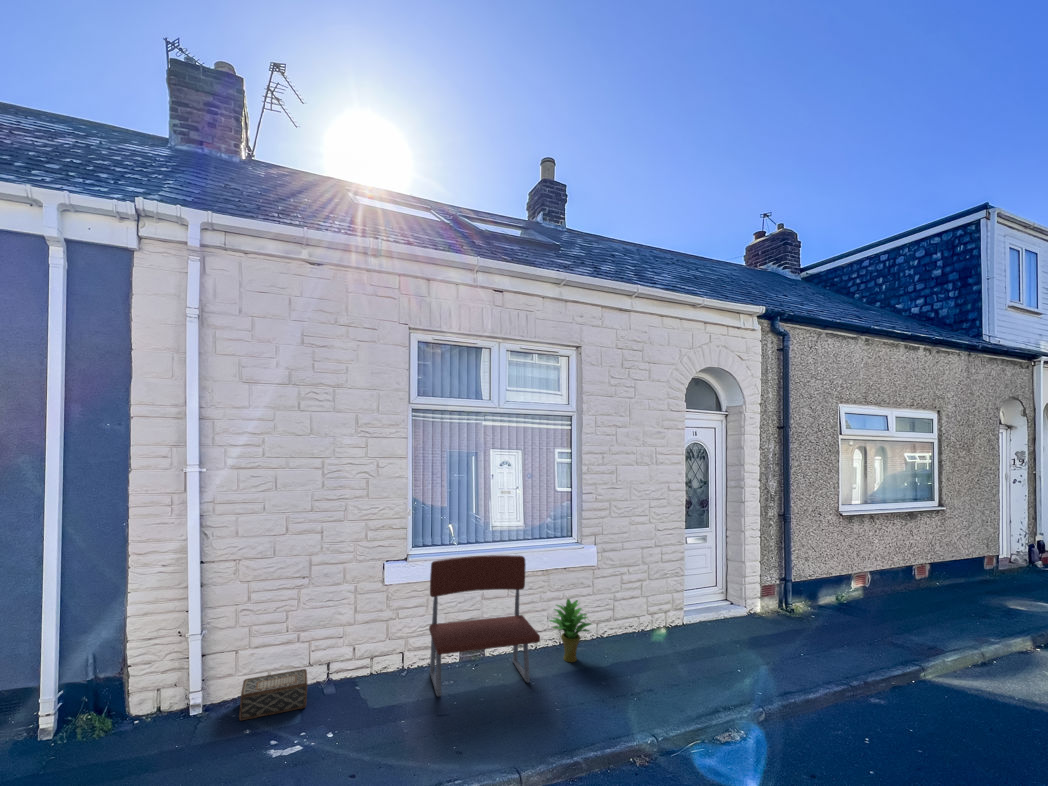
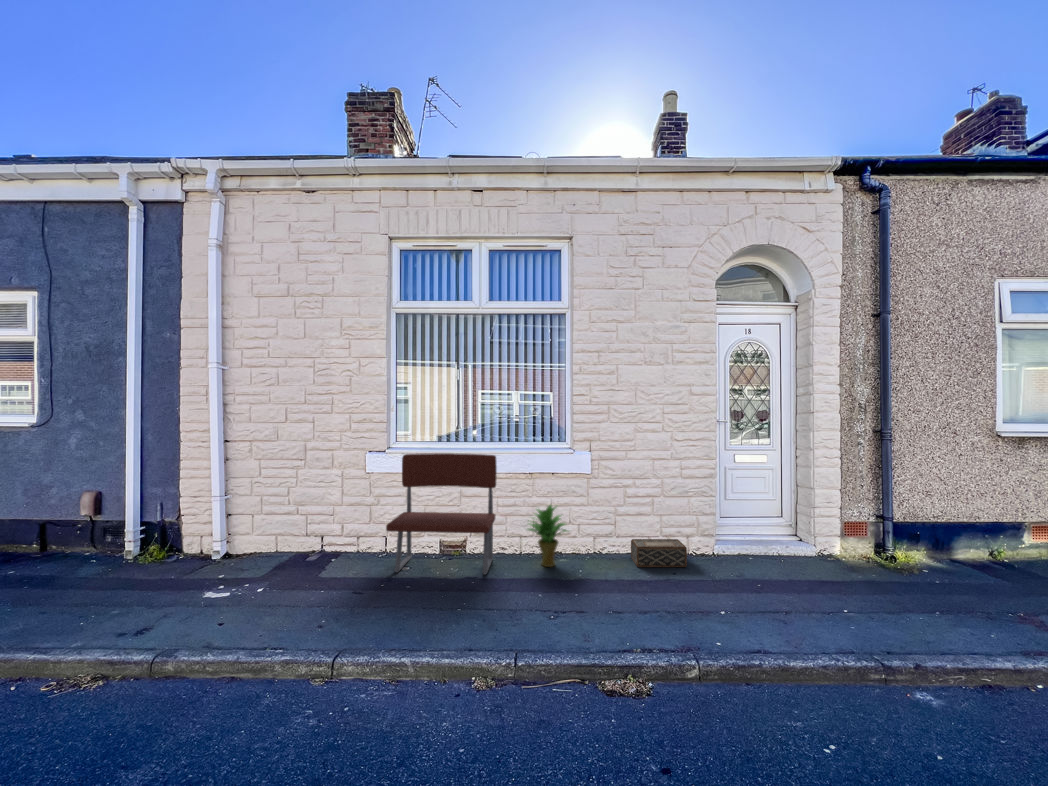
woven basket: present [239,669,308,721] -> present [631,539,687,567]

